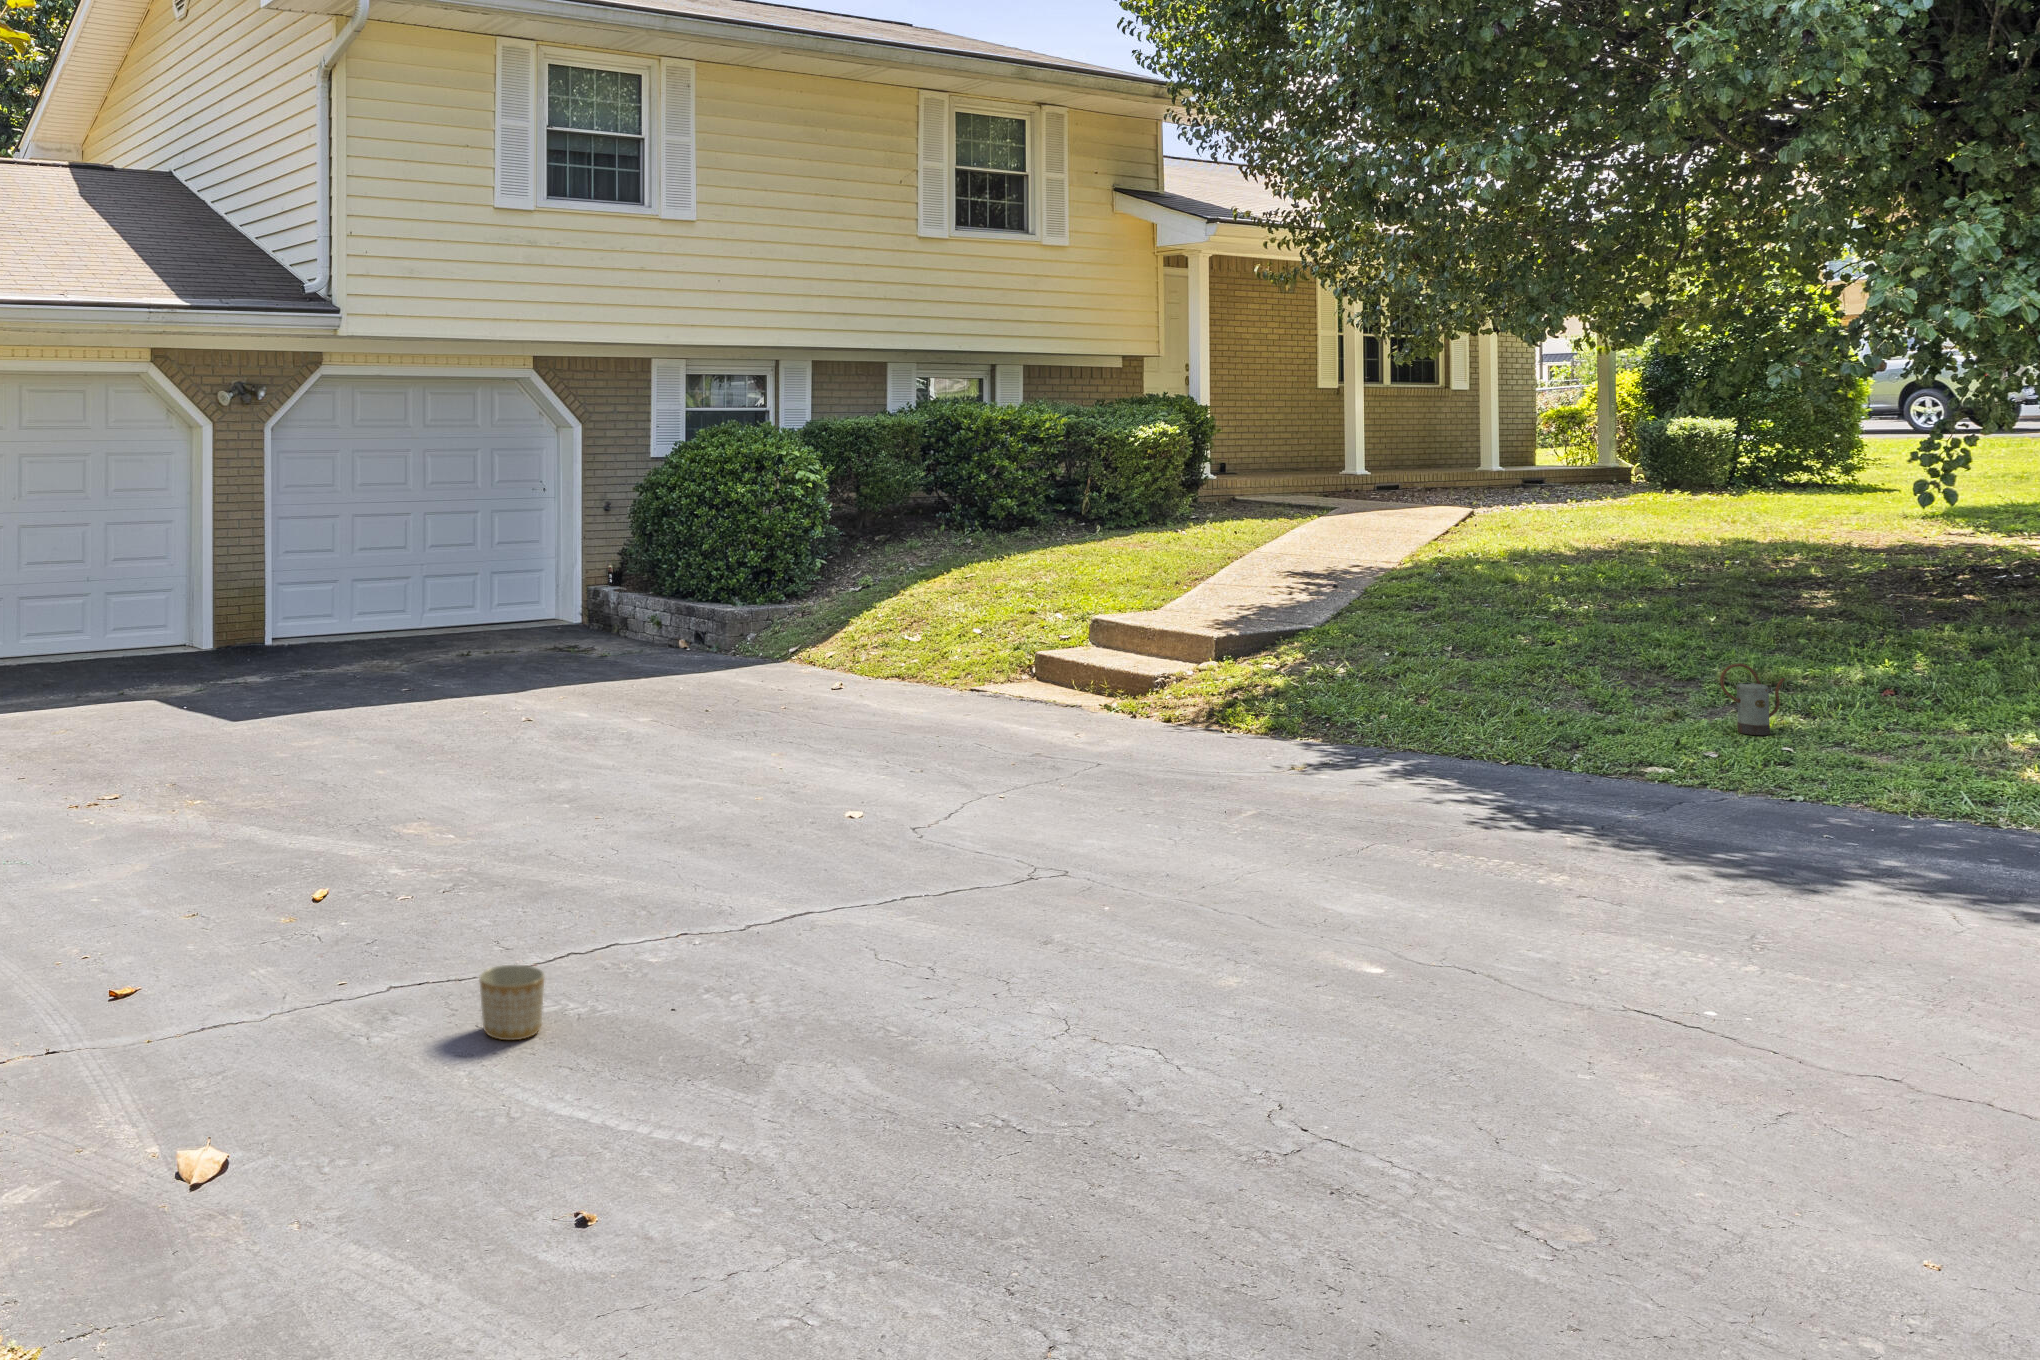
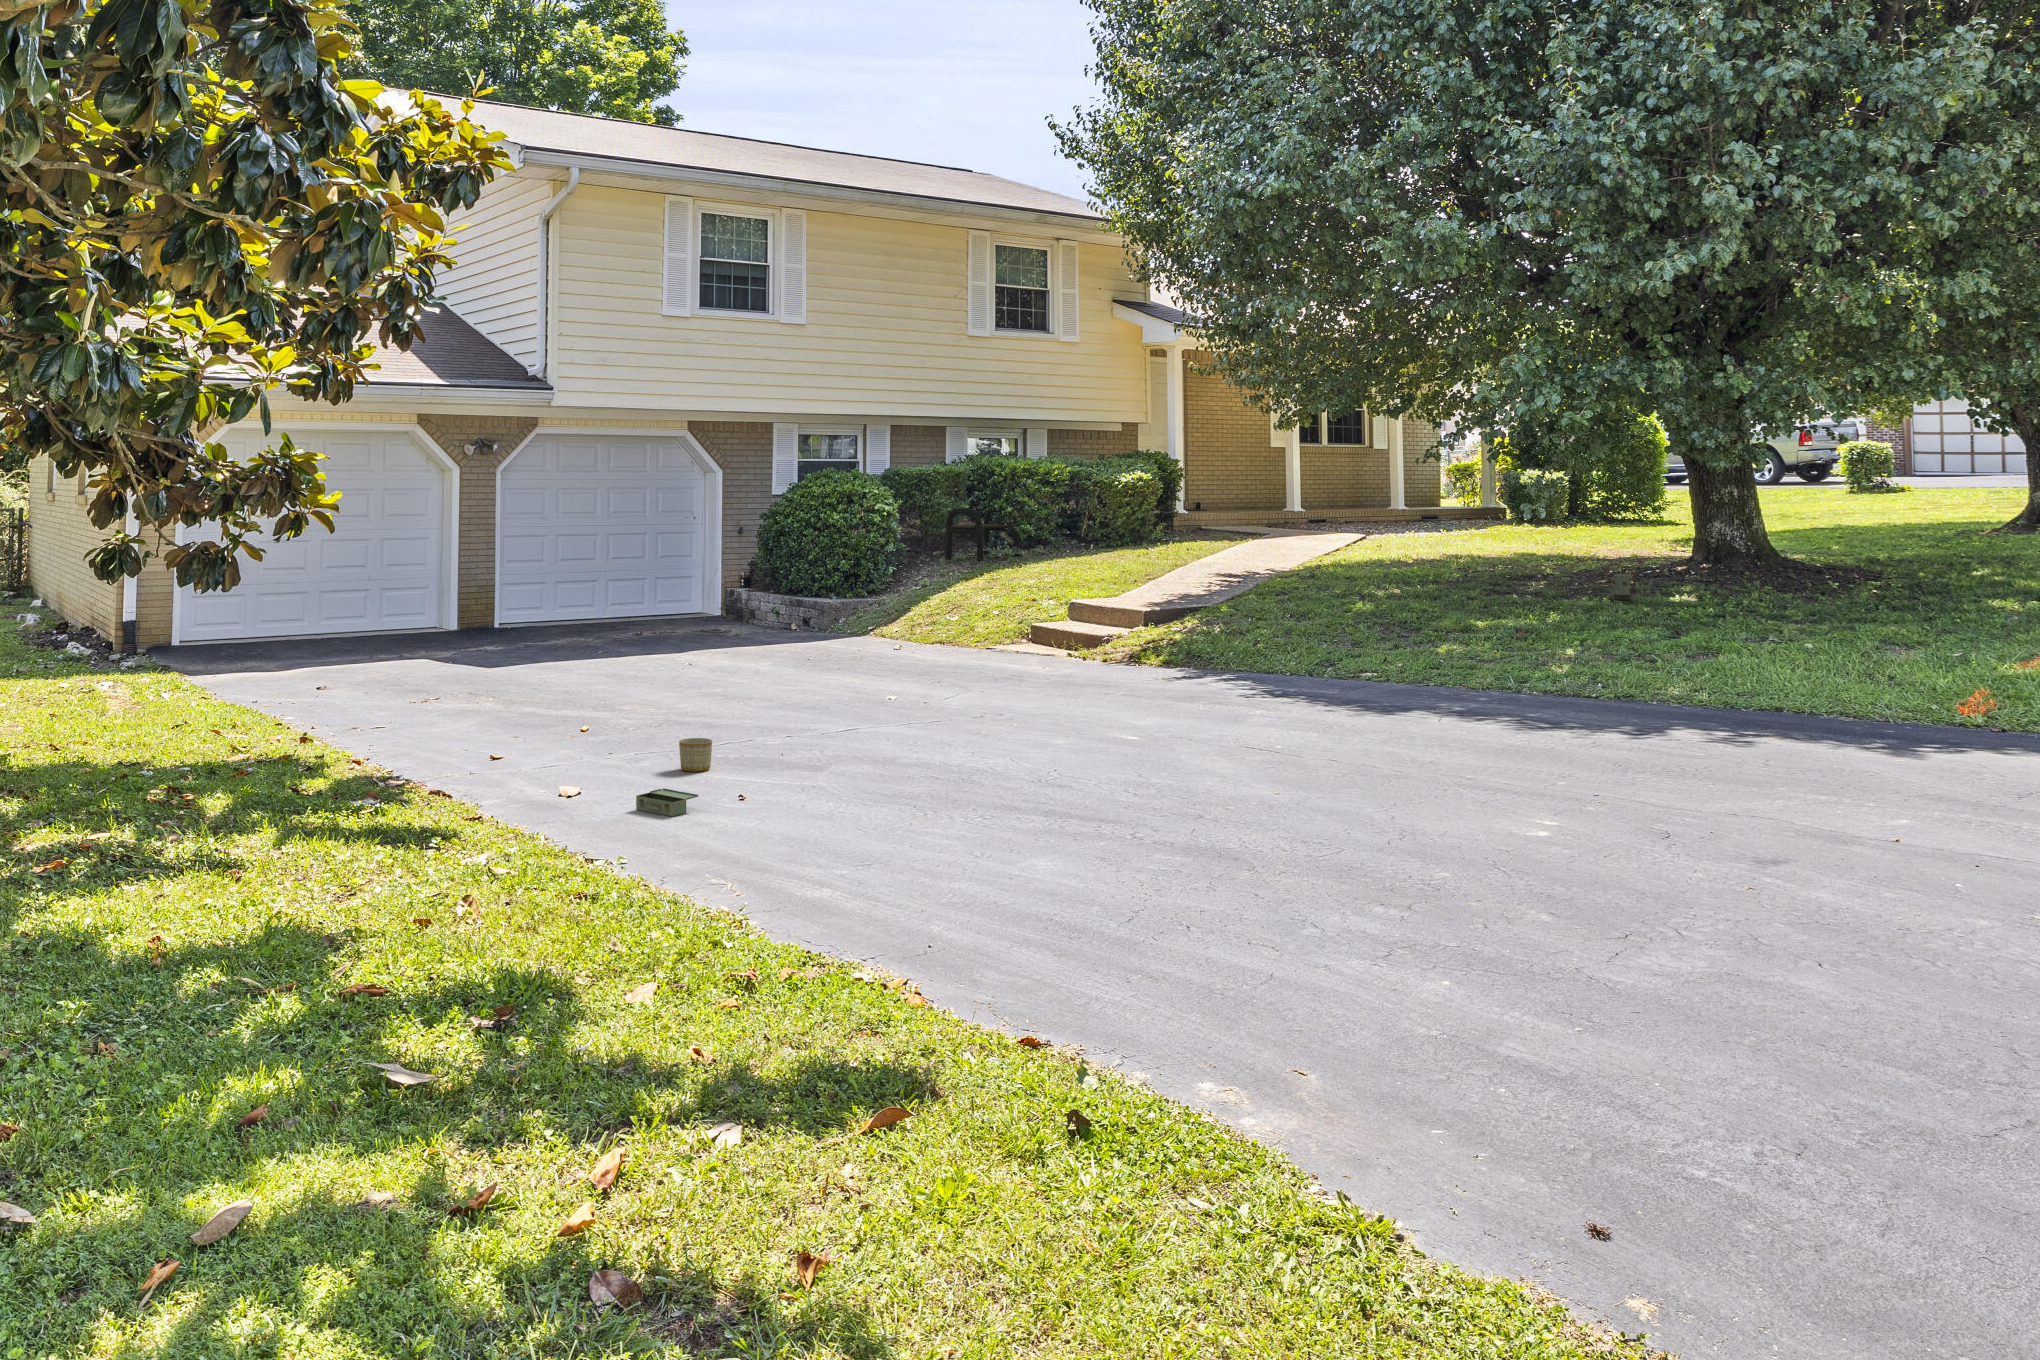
bench: none [894,471,998,549] -> present [945,508,1021,561]
watering can: present [1720,663,1785,735] -> present [1605,563,1637,600]
toolbox: none [368,1137,505,1231] -> present [636,789,698,816]

